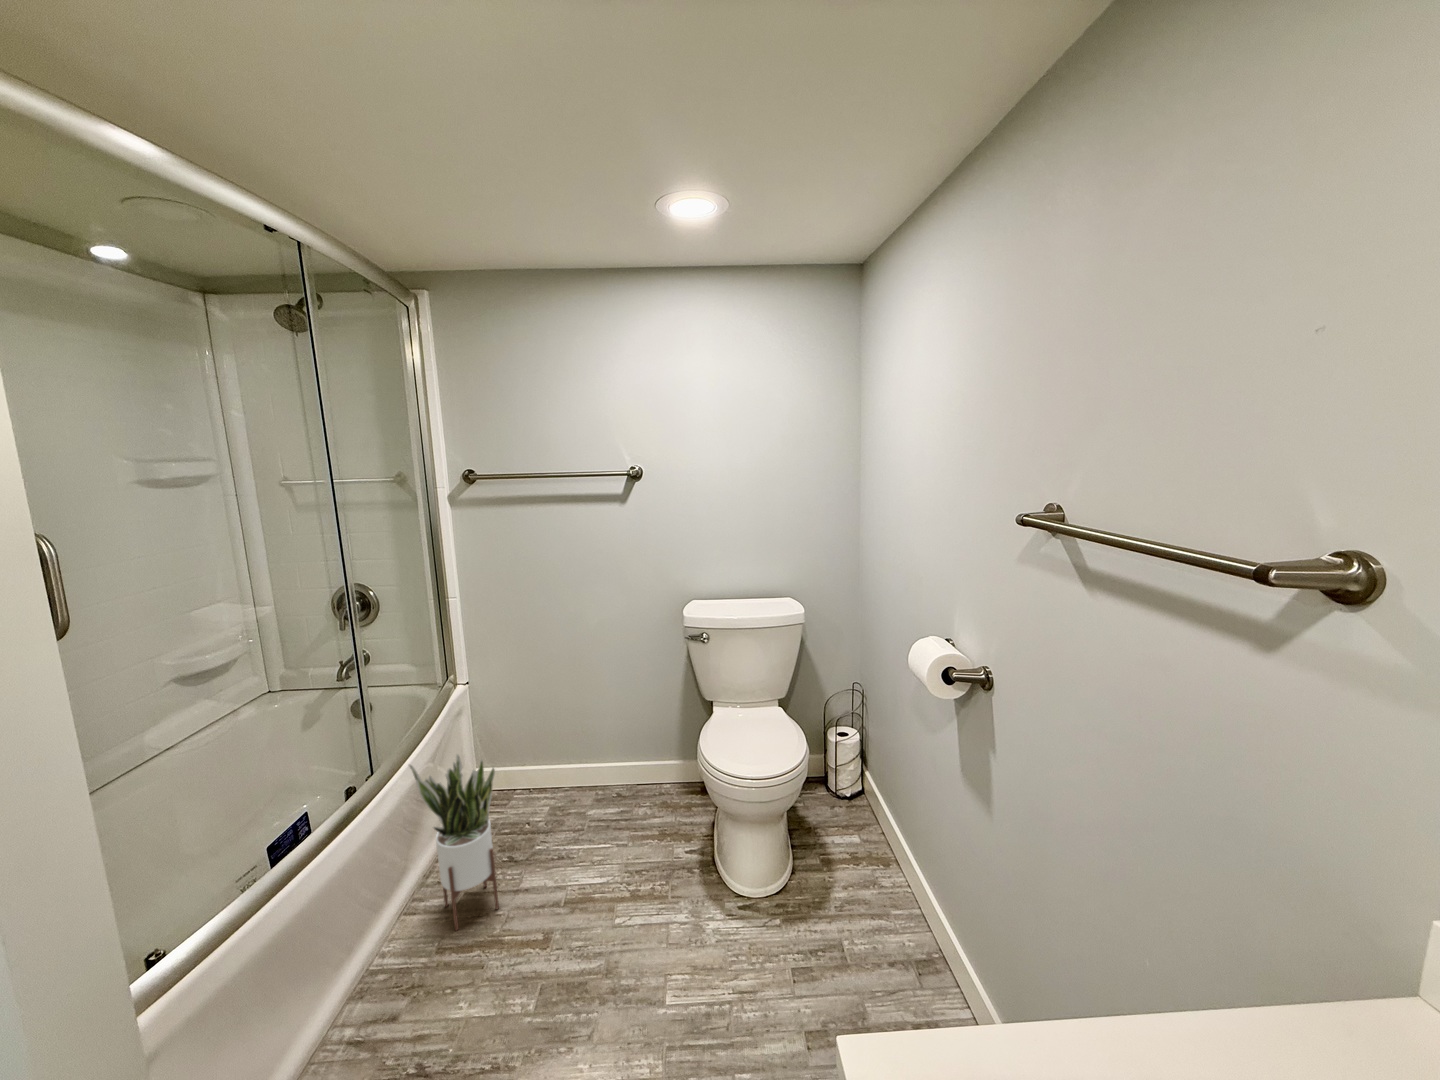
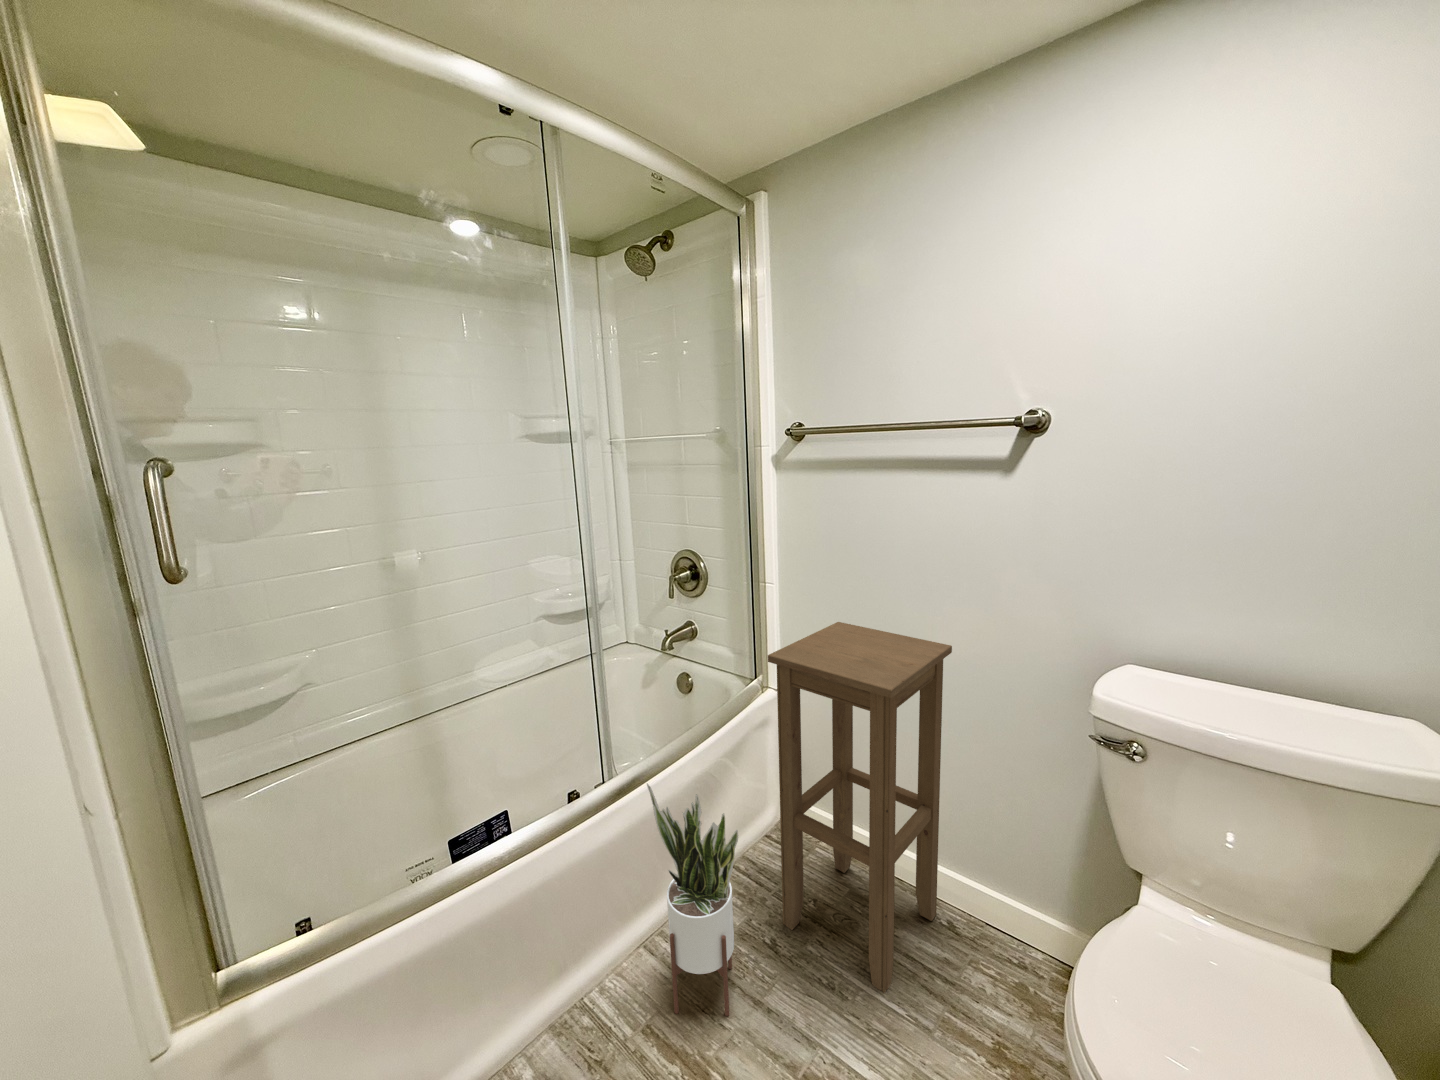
stool: none [487,613,609,846] -> present [768,622,952,993]

